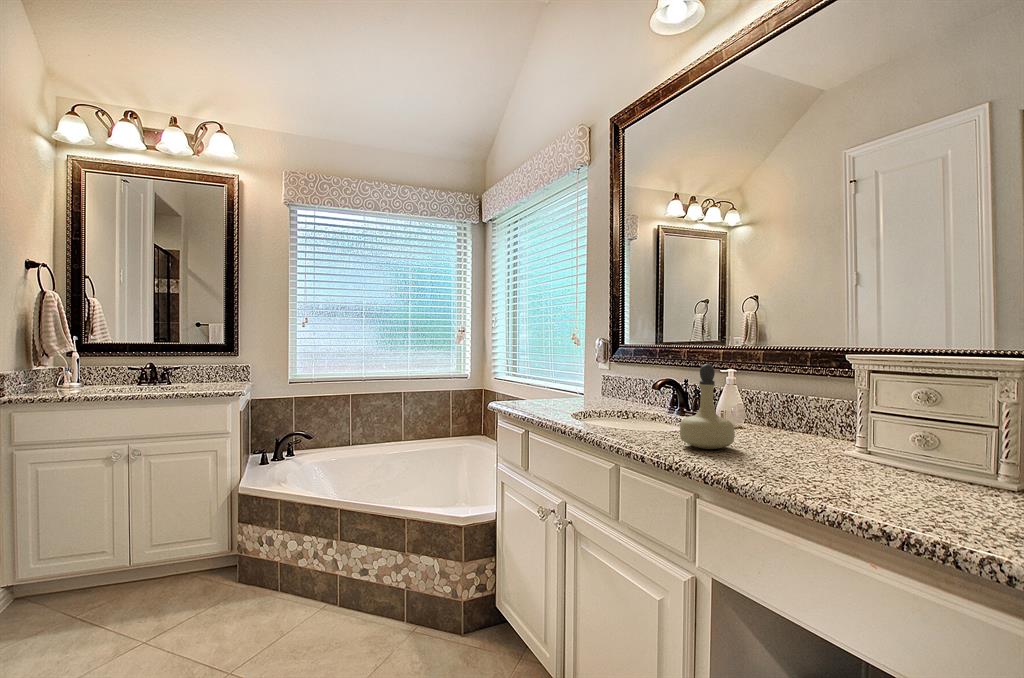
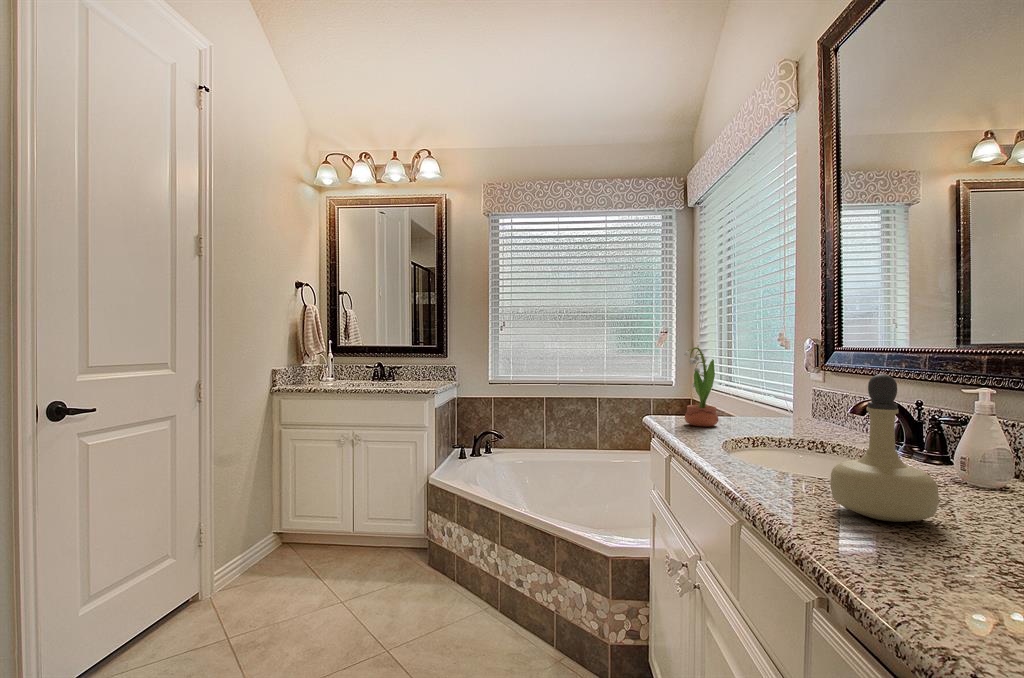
potted flower: none [523,344,550,408] -> present [684,346,719,427]

